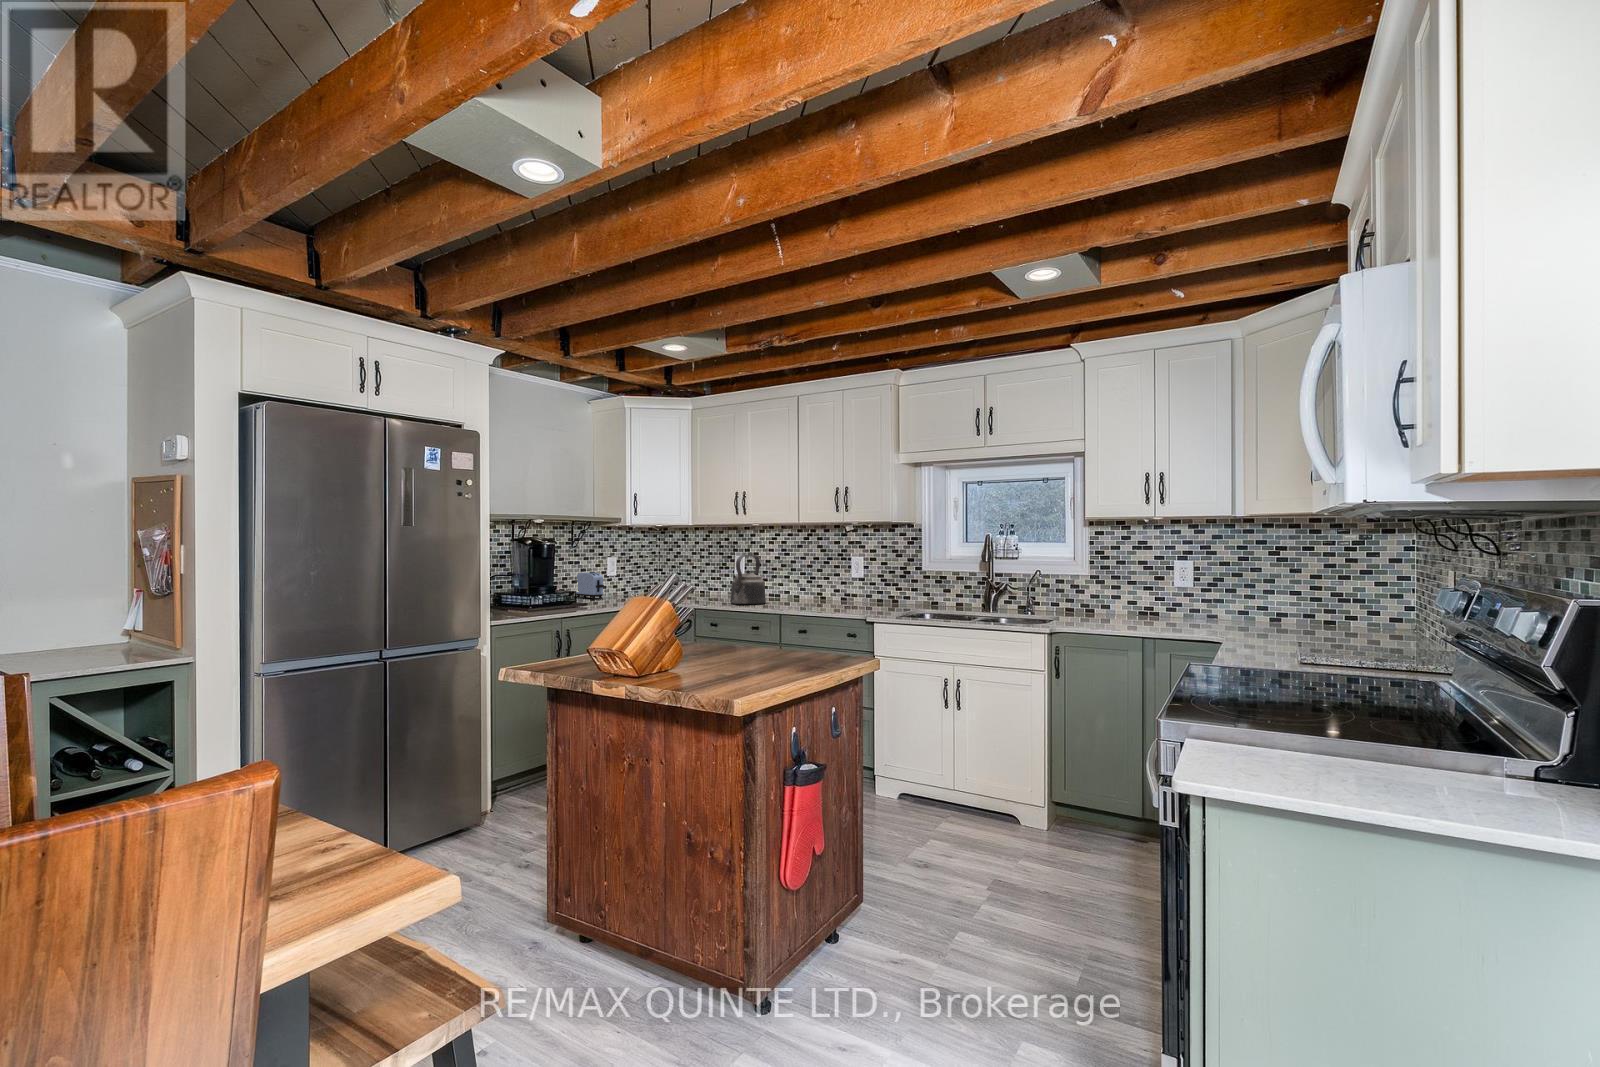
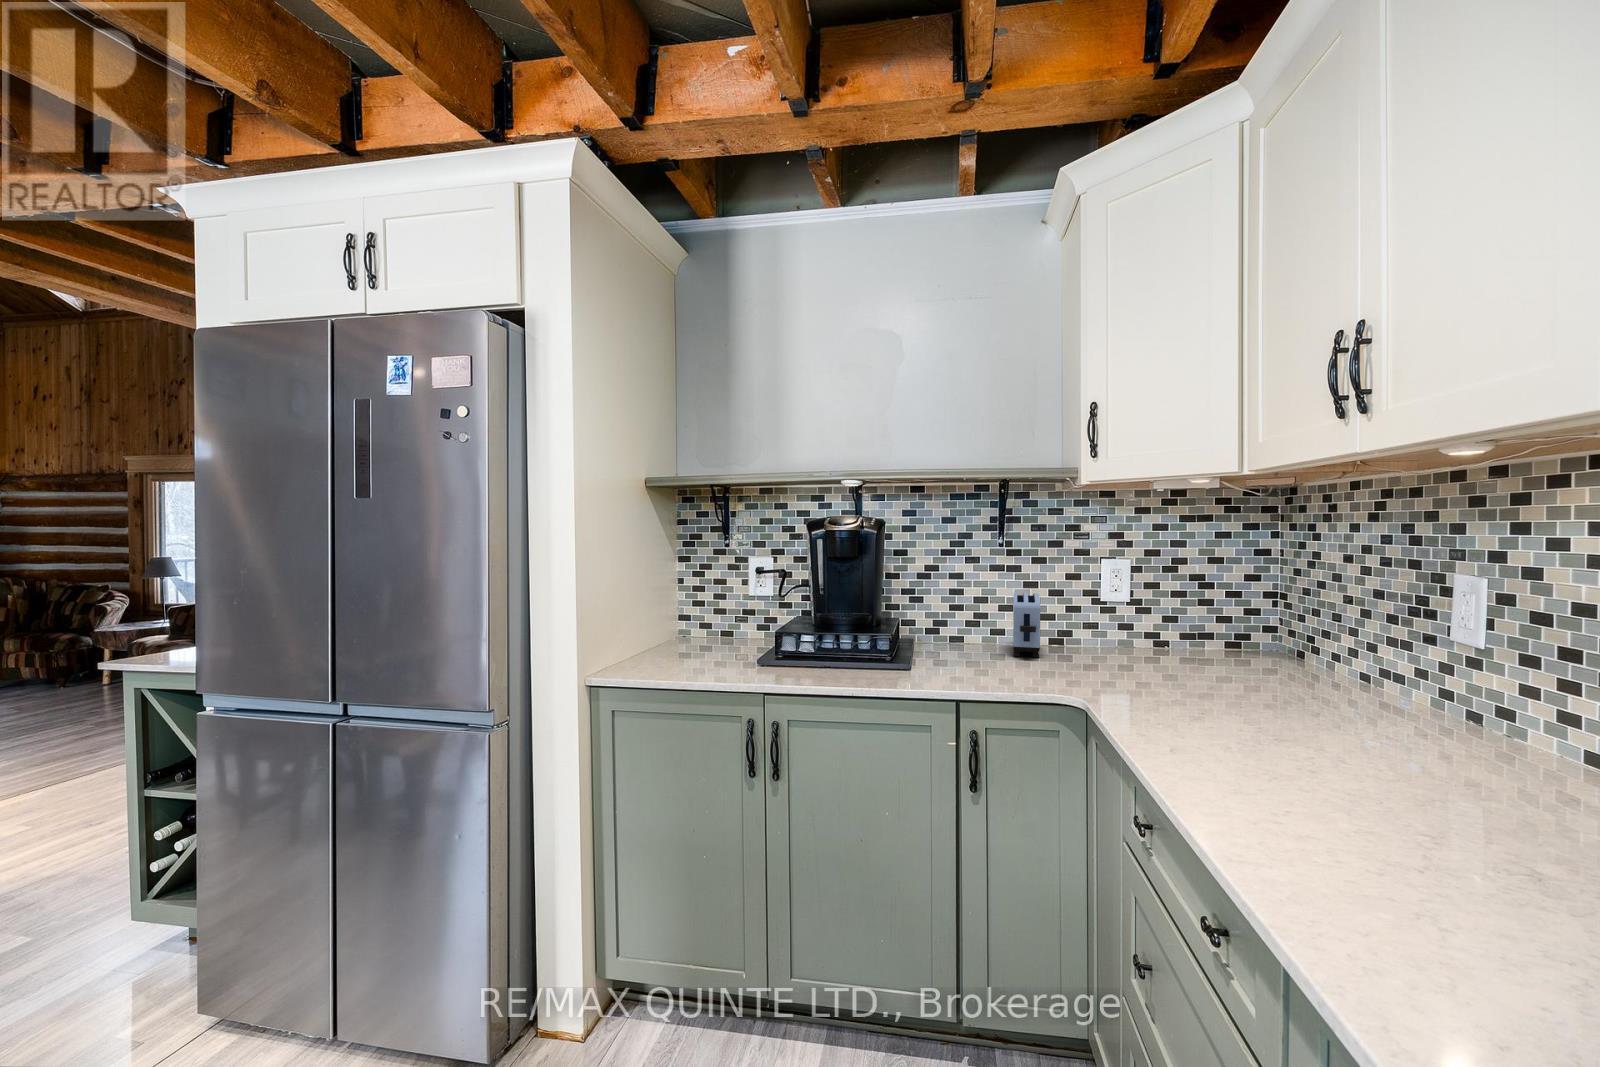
kettle: present [731,555,766,604] -> none [1238,593,1463,838]

